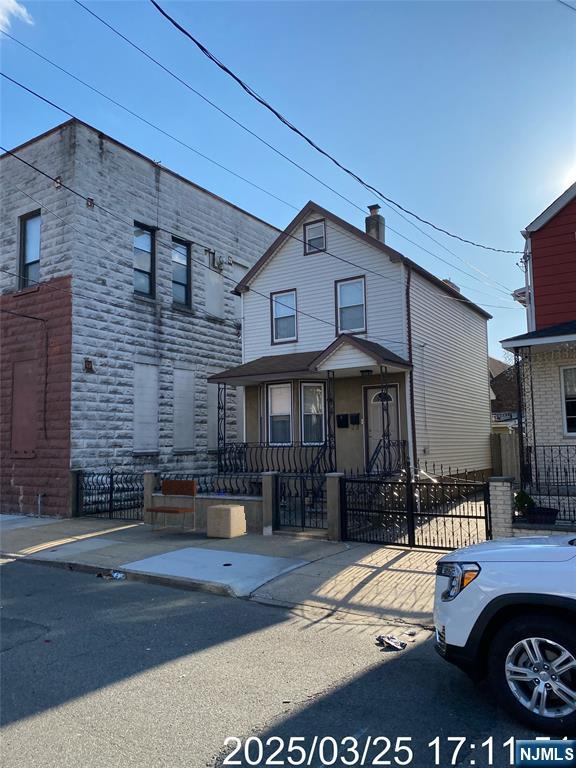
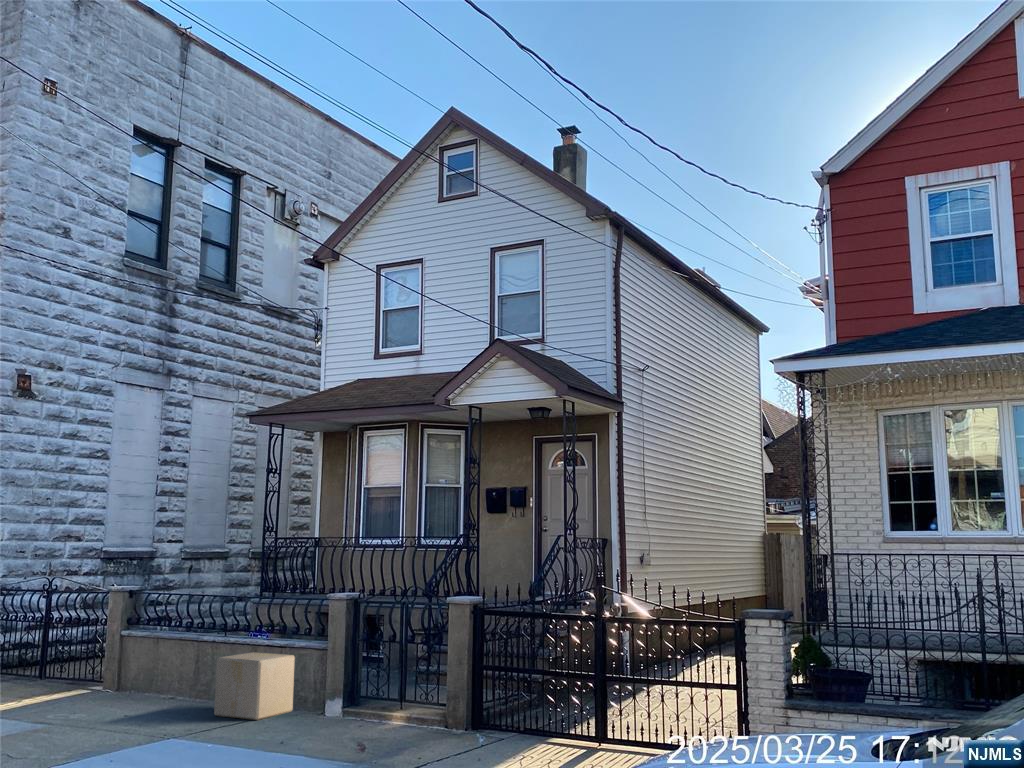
bench: present [146,480,197,533] -> none [102,603,203,708]

